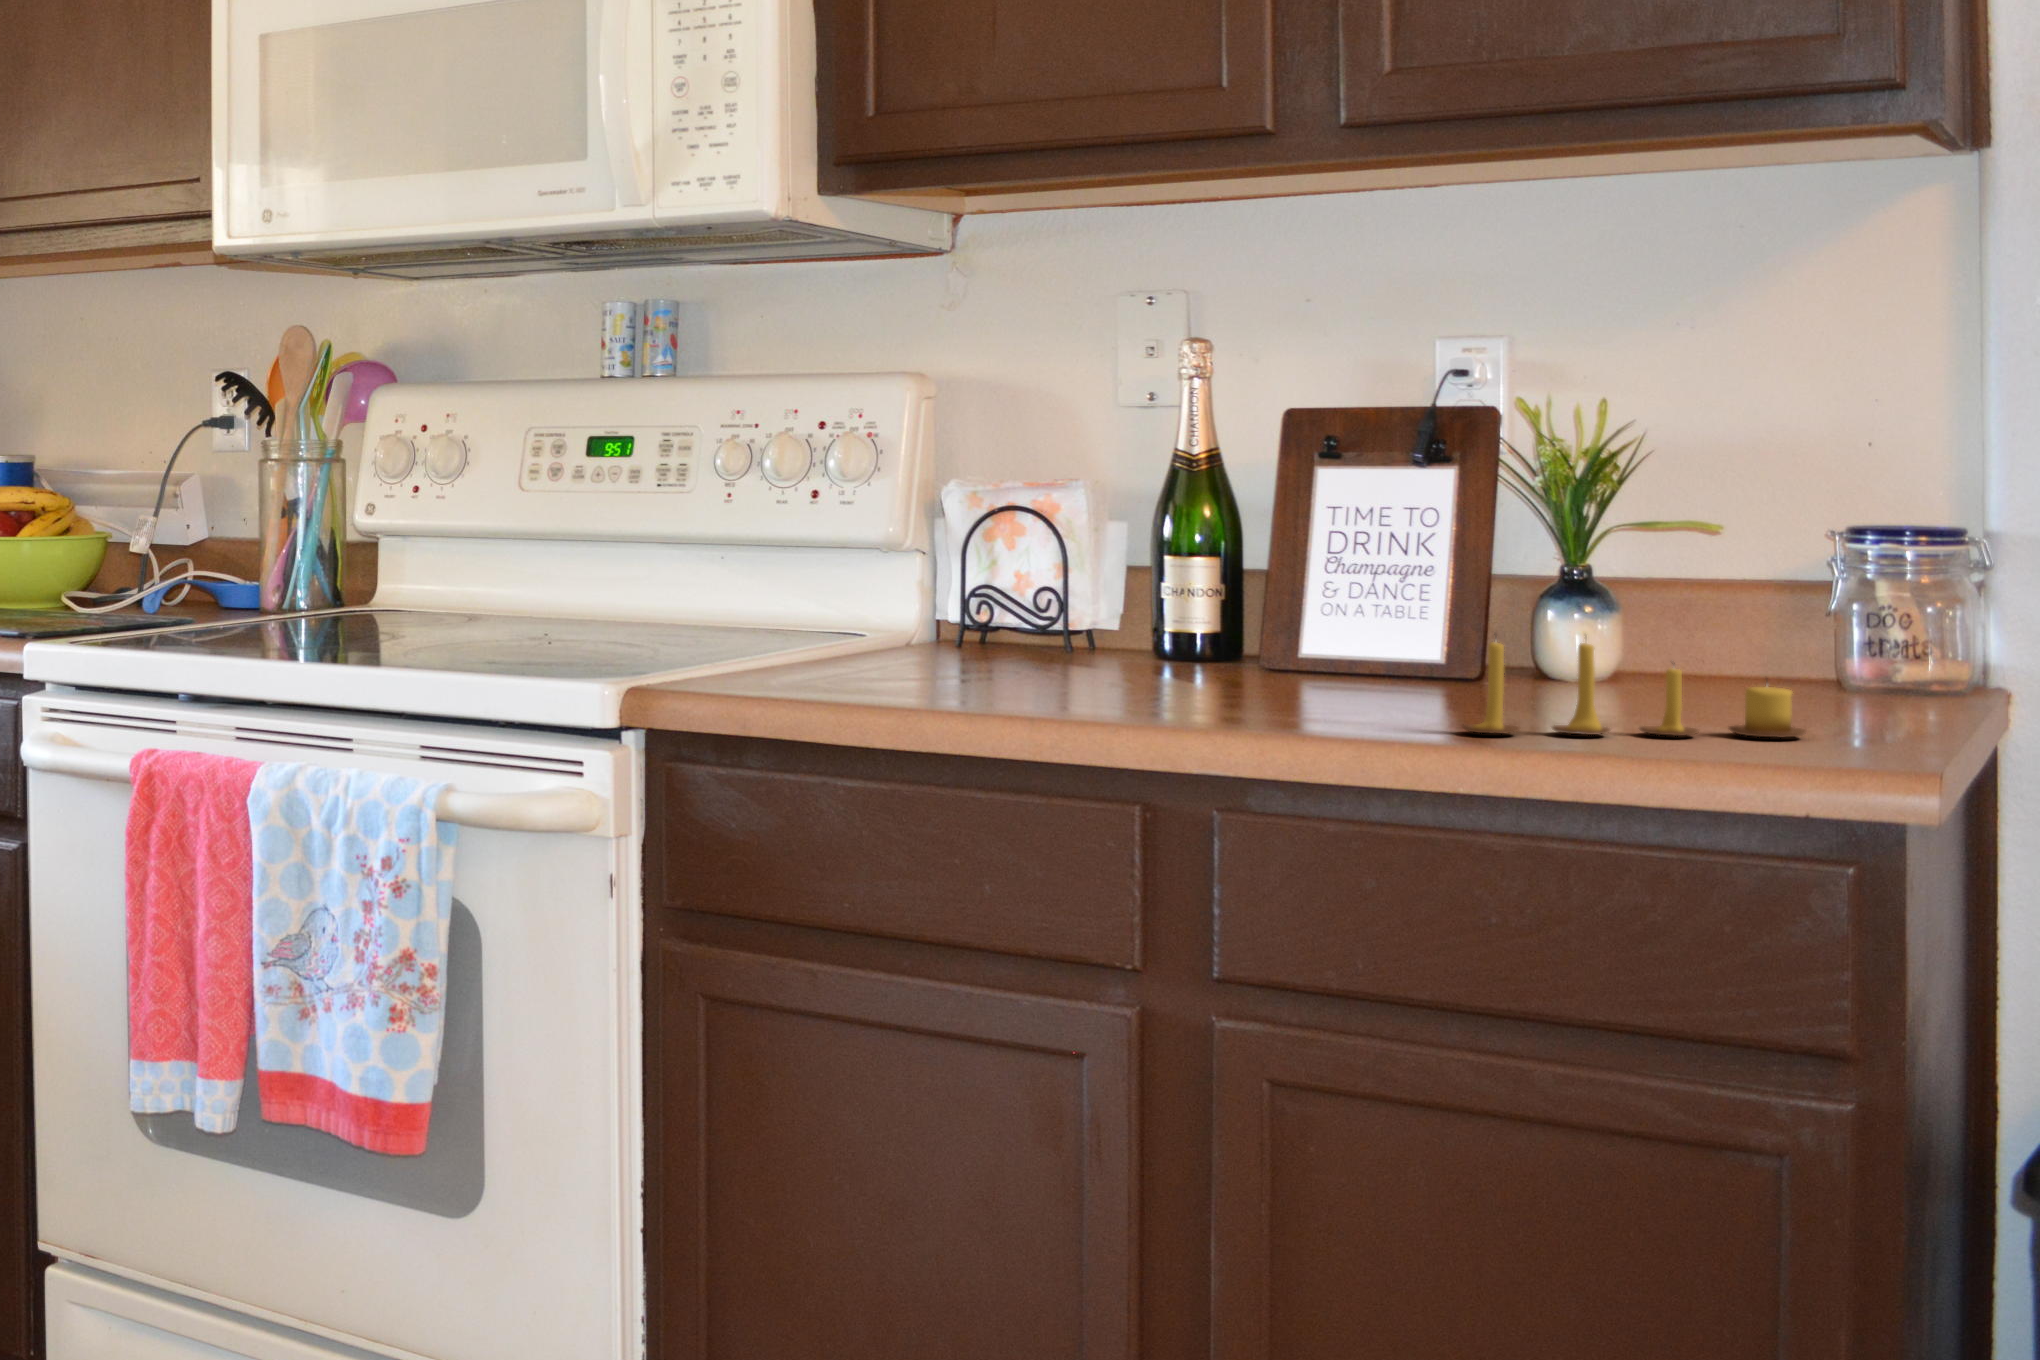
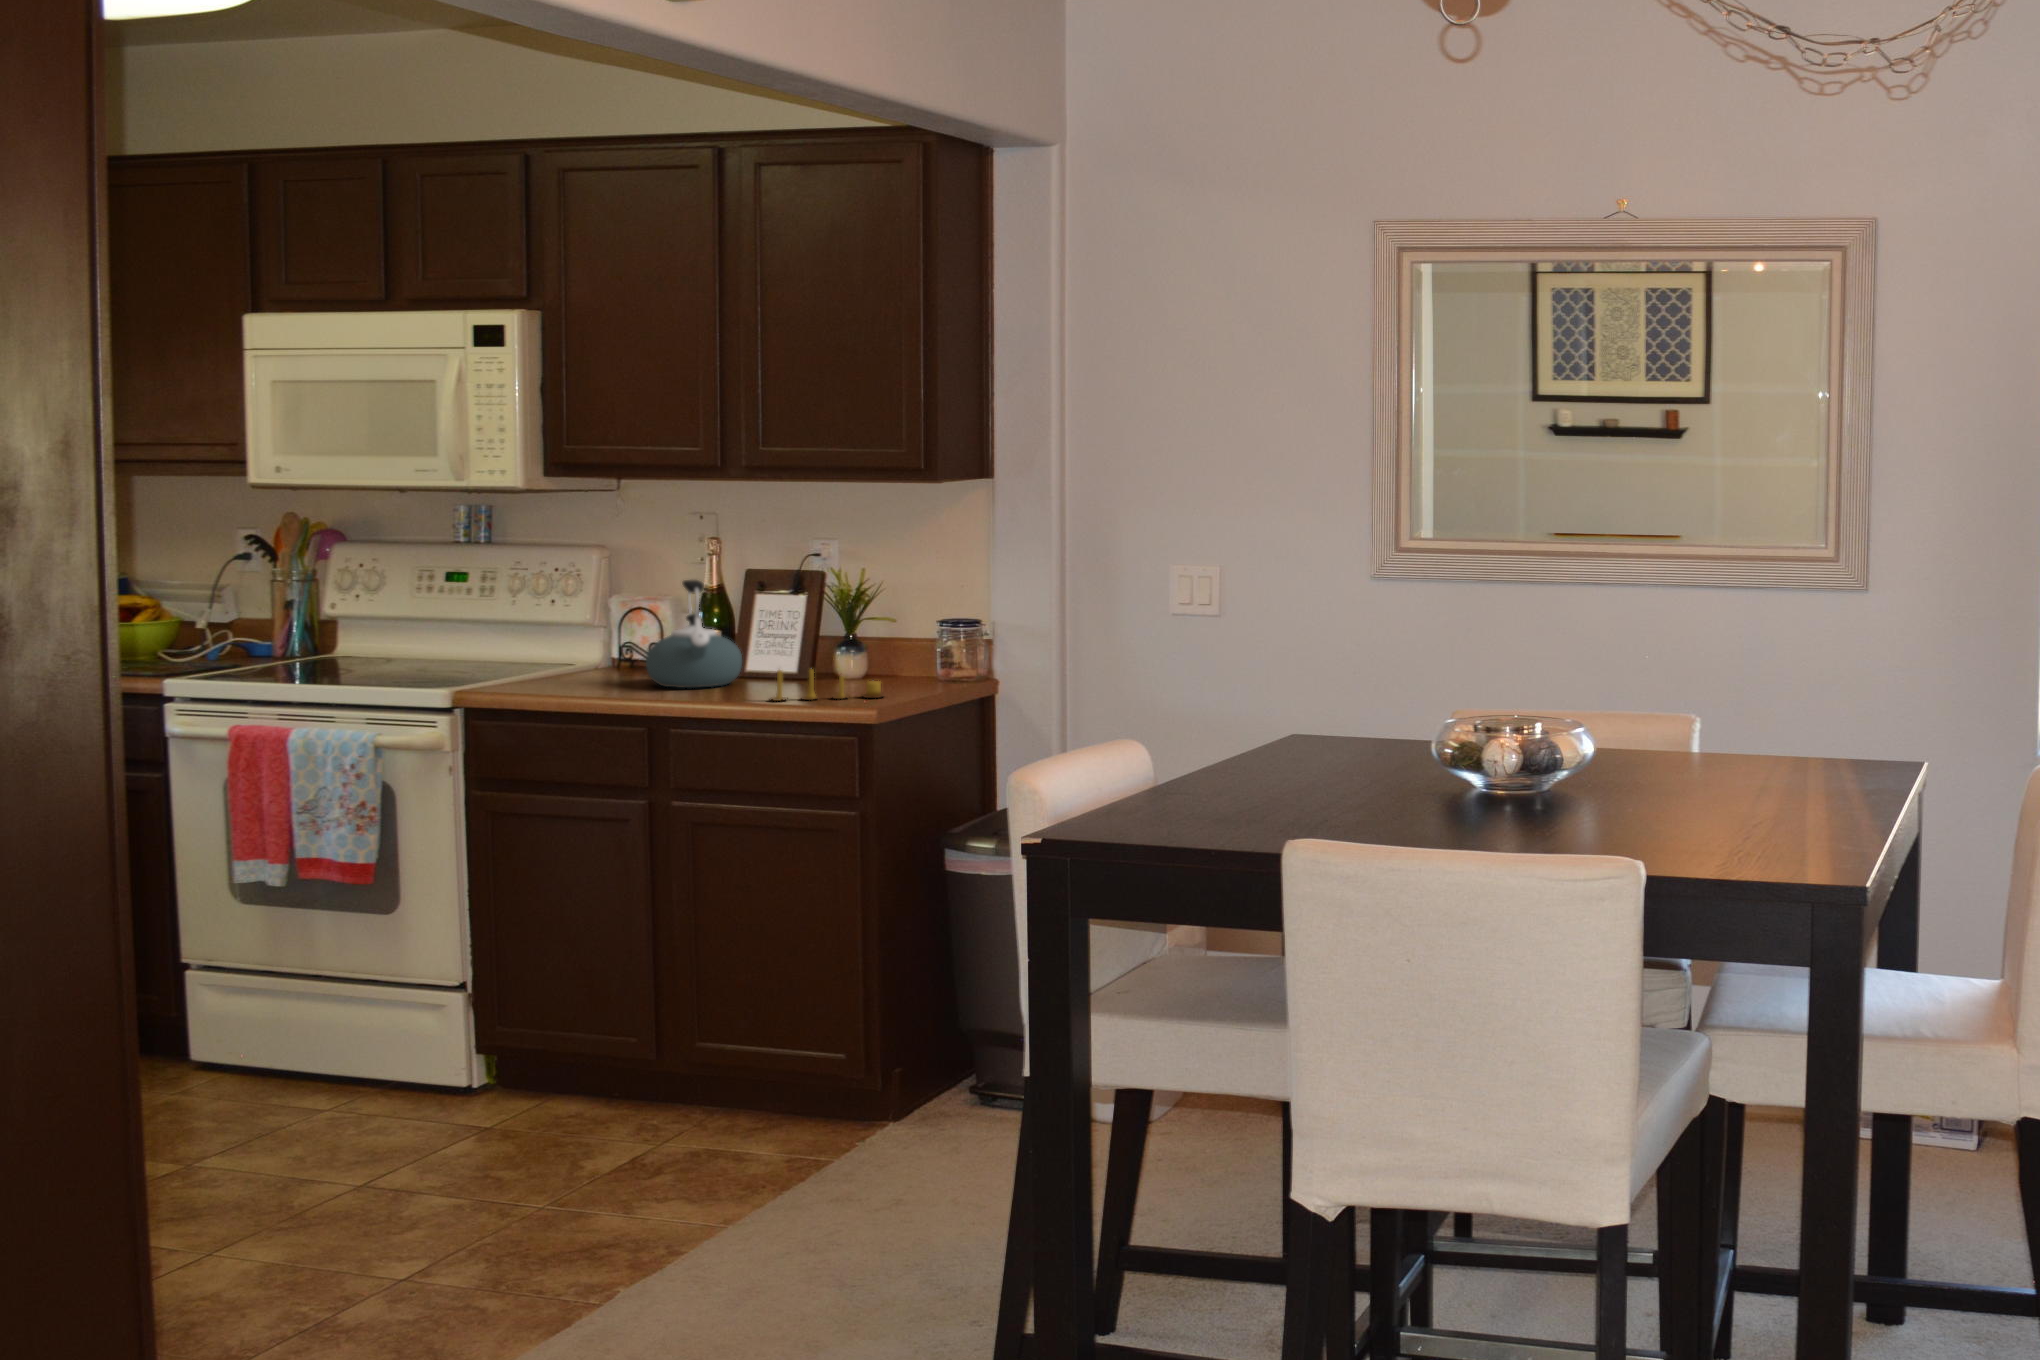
kettle: none [1077,408,1323,693] -> present [646,580,742,688]

